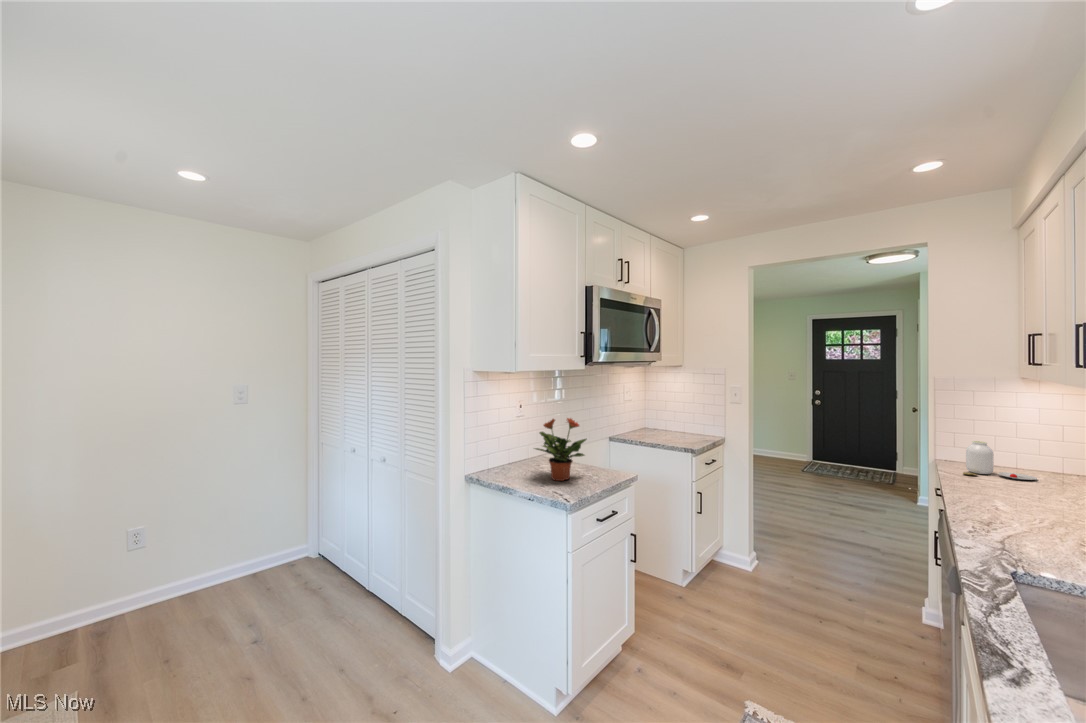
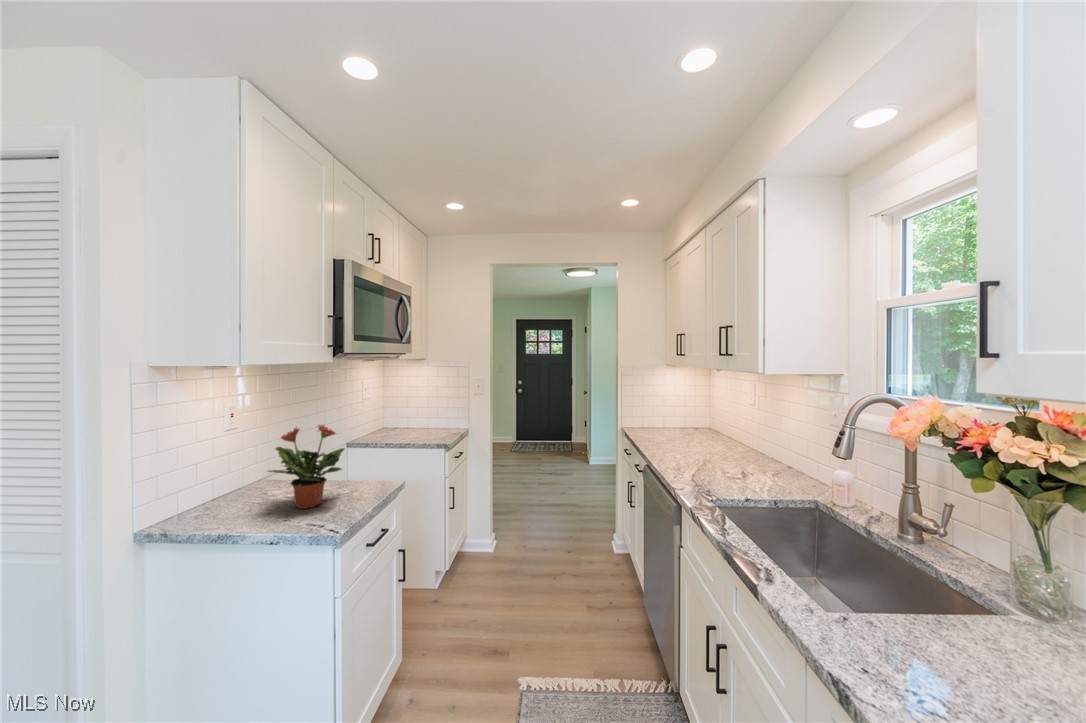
jar: present [963,441,1037,480] -> none [643,412,681,437]

